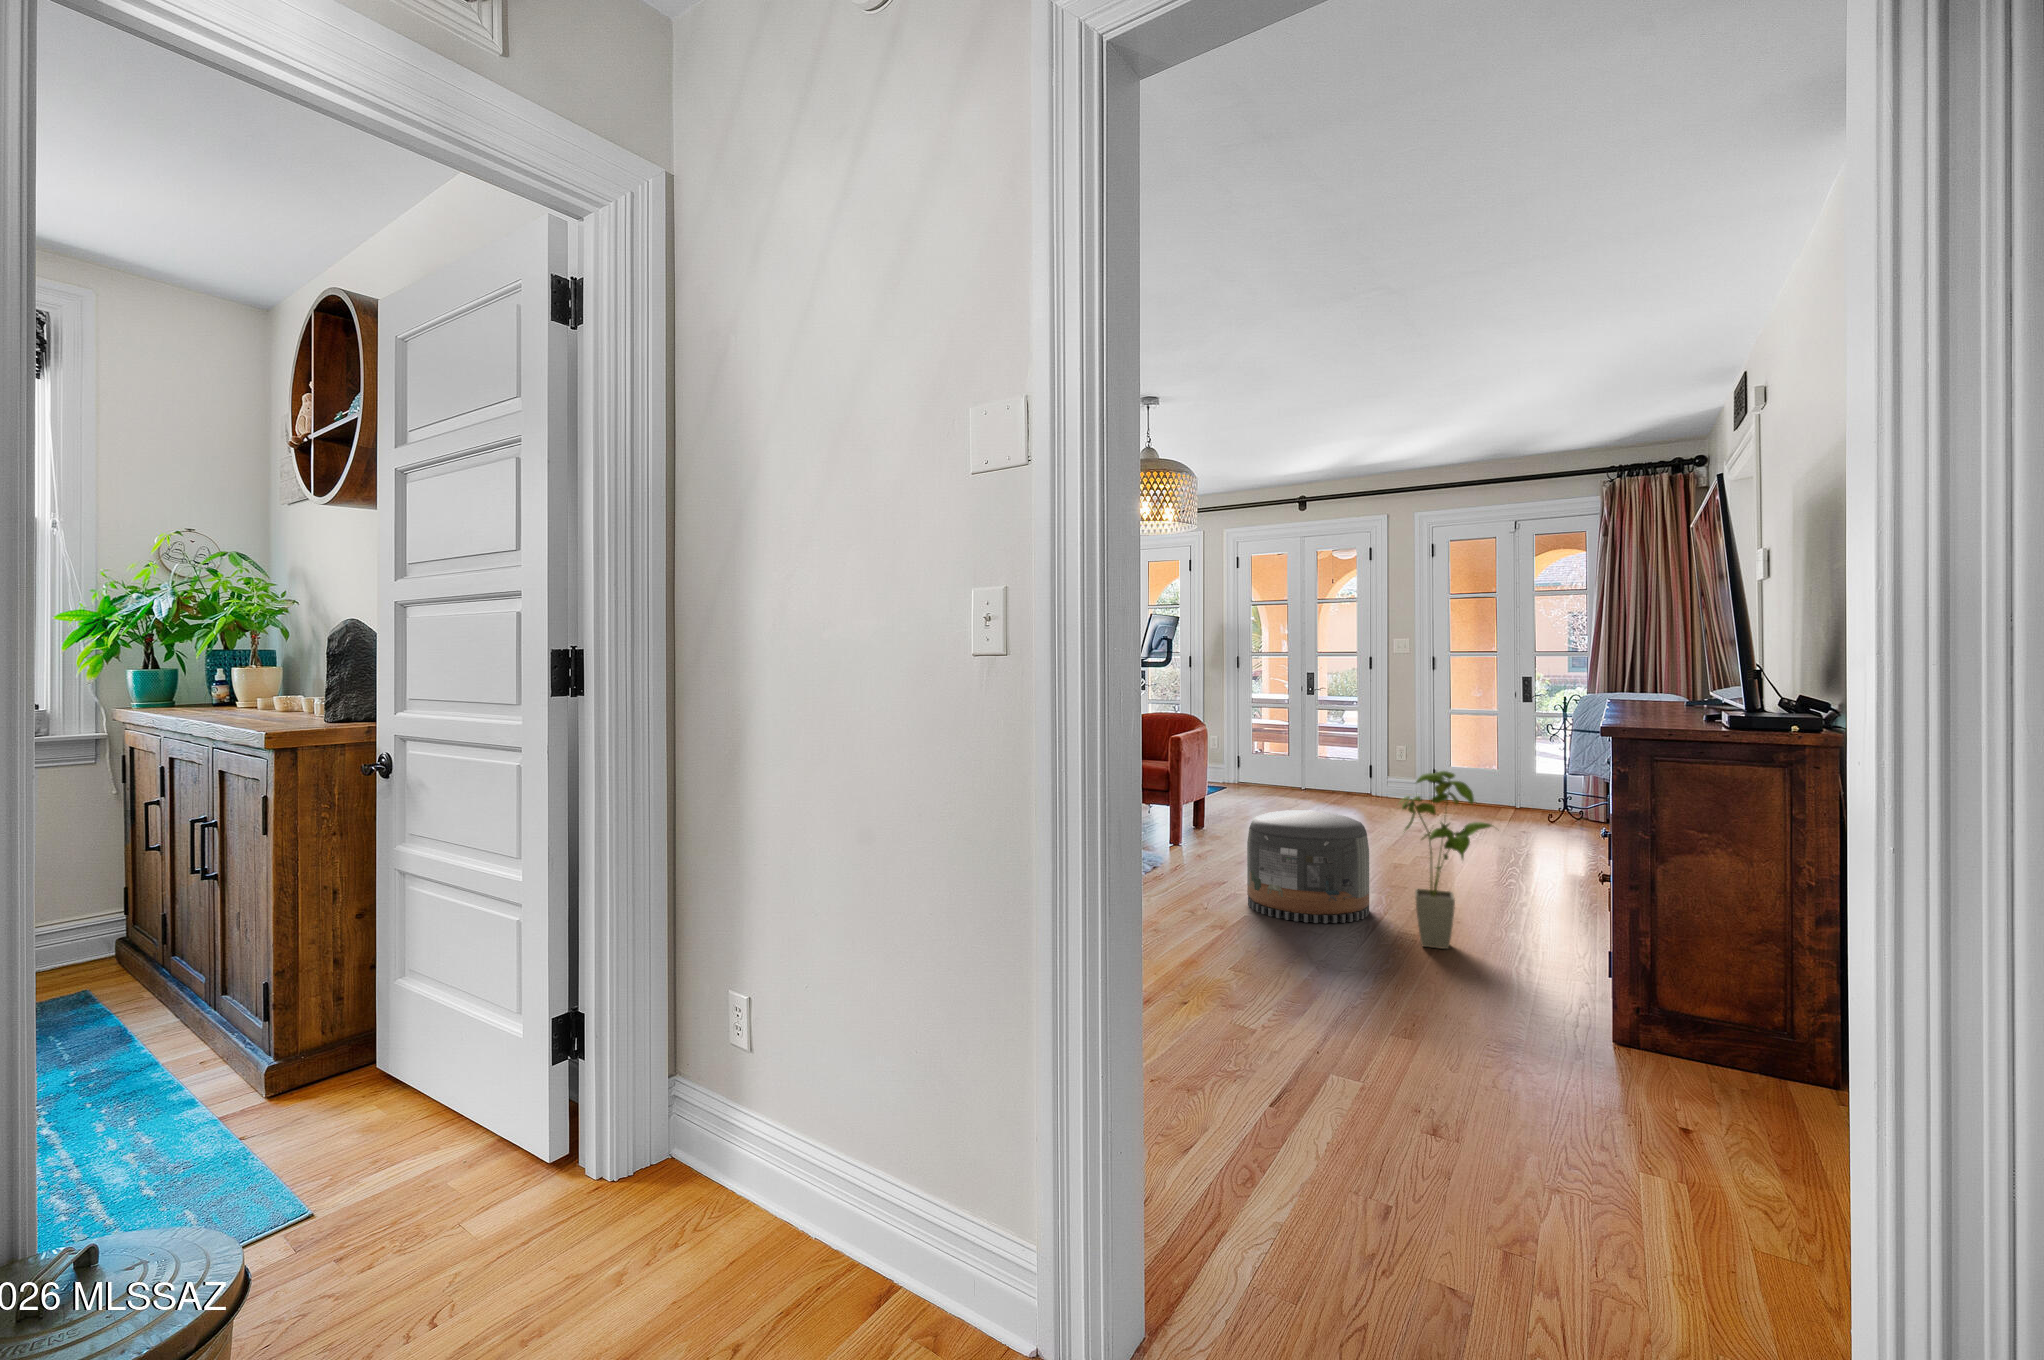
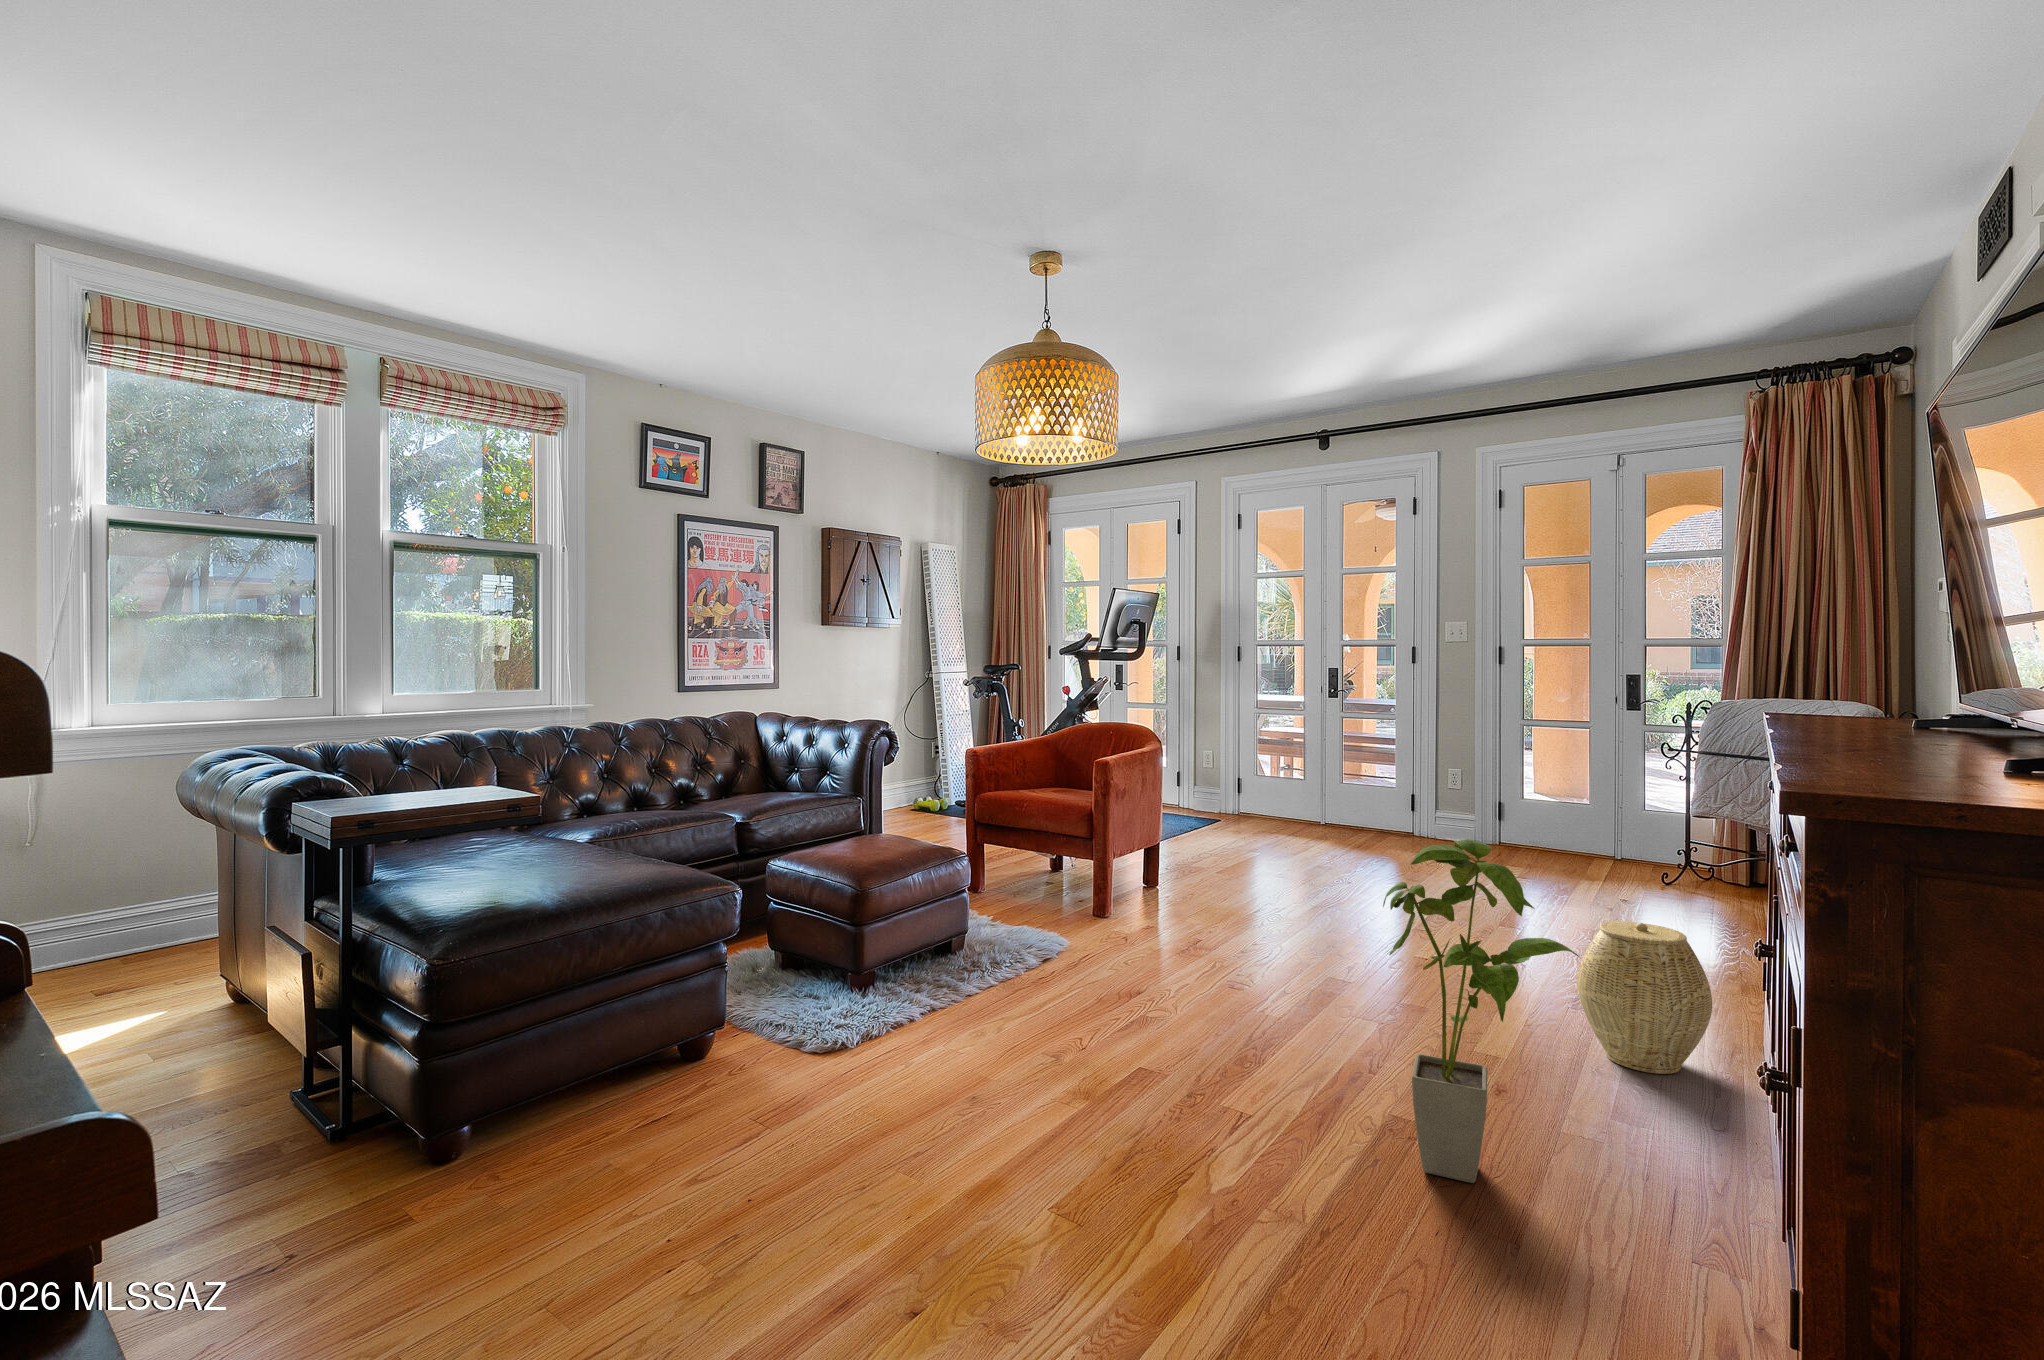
pouf: present [1247,810,1369,923] -> none [1144,885,1348,1098]
woven basket: none [1497,825,1571,909] -> present [1577,921,1712,1074]

